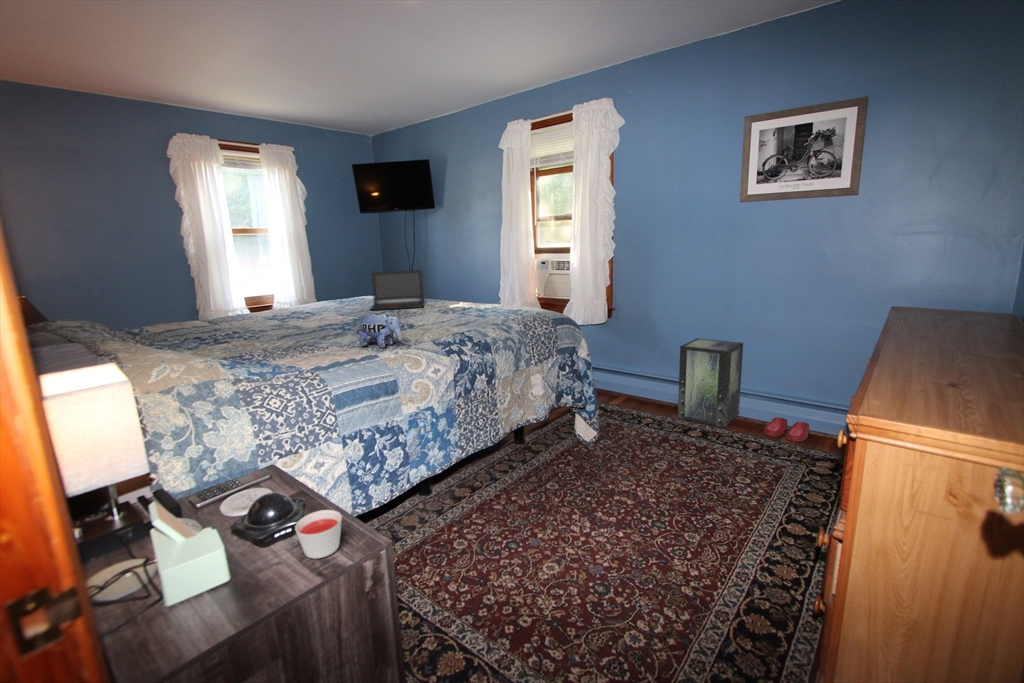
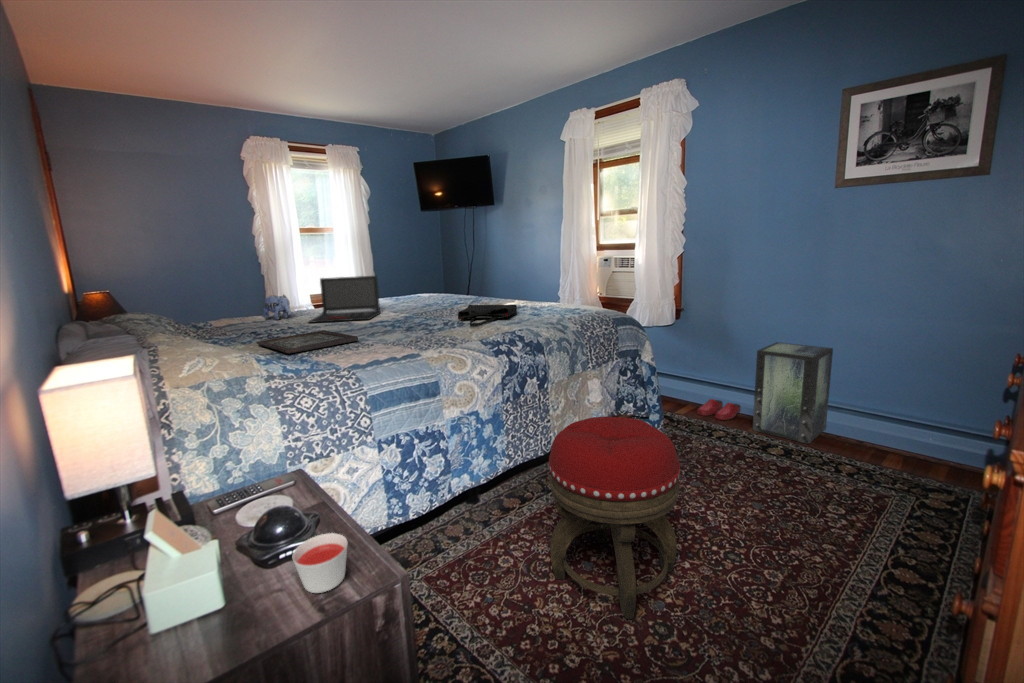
laptop: present [371,270,424,310] -> present [309,276,380,323]
tote bag: none [408,307,464,328] -> present [458,305,517,326]
plush toy: present [359,312,402,348] -> present [263,295,291,320]
tray: none [205,334,312,358] -> present [256,330,358,354]
footstool: none [500,408,614,582] -> present [549,417,680,619]
slippers: present [764,417,809,442] -> present [697,399,741,420]

